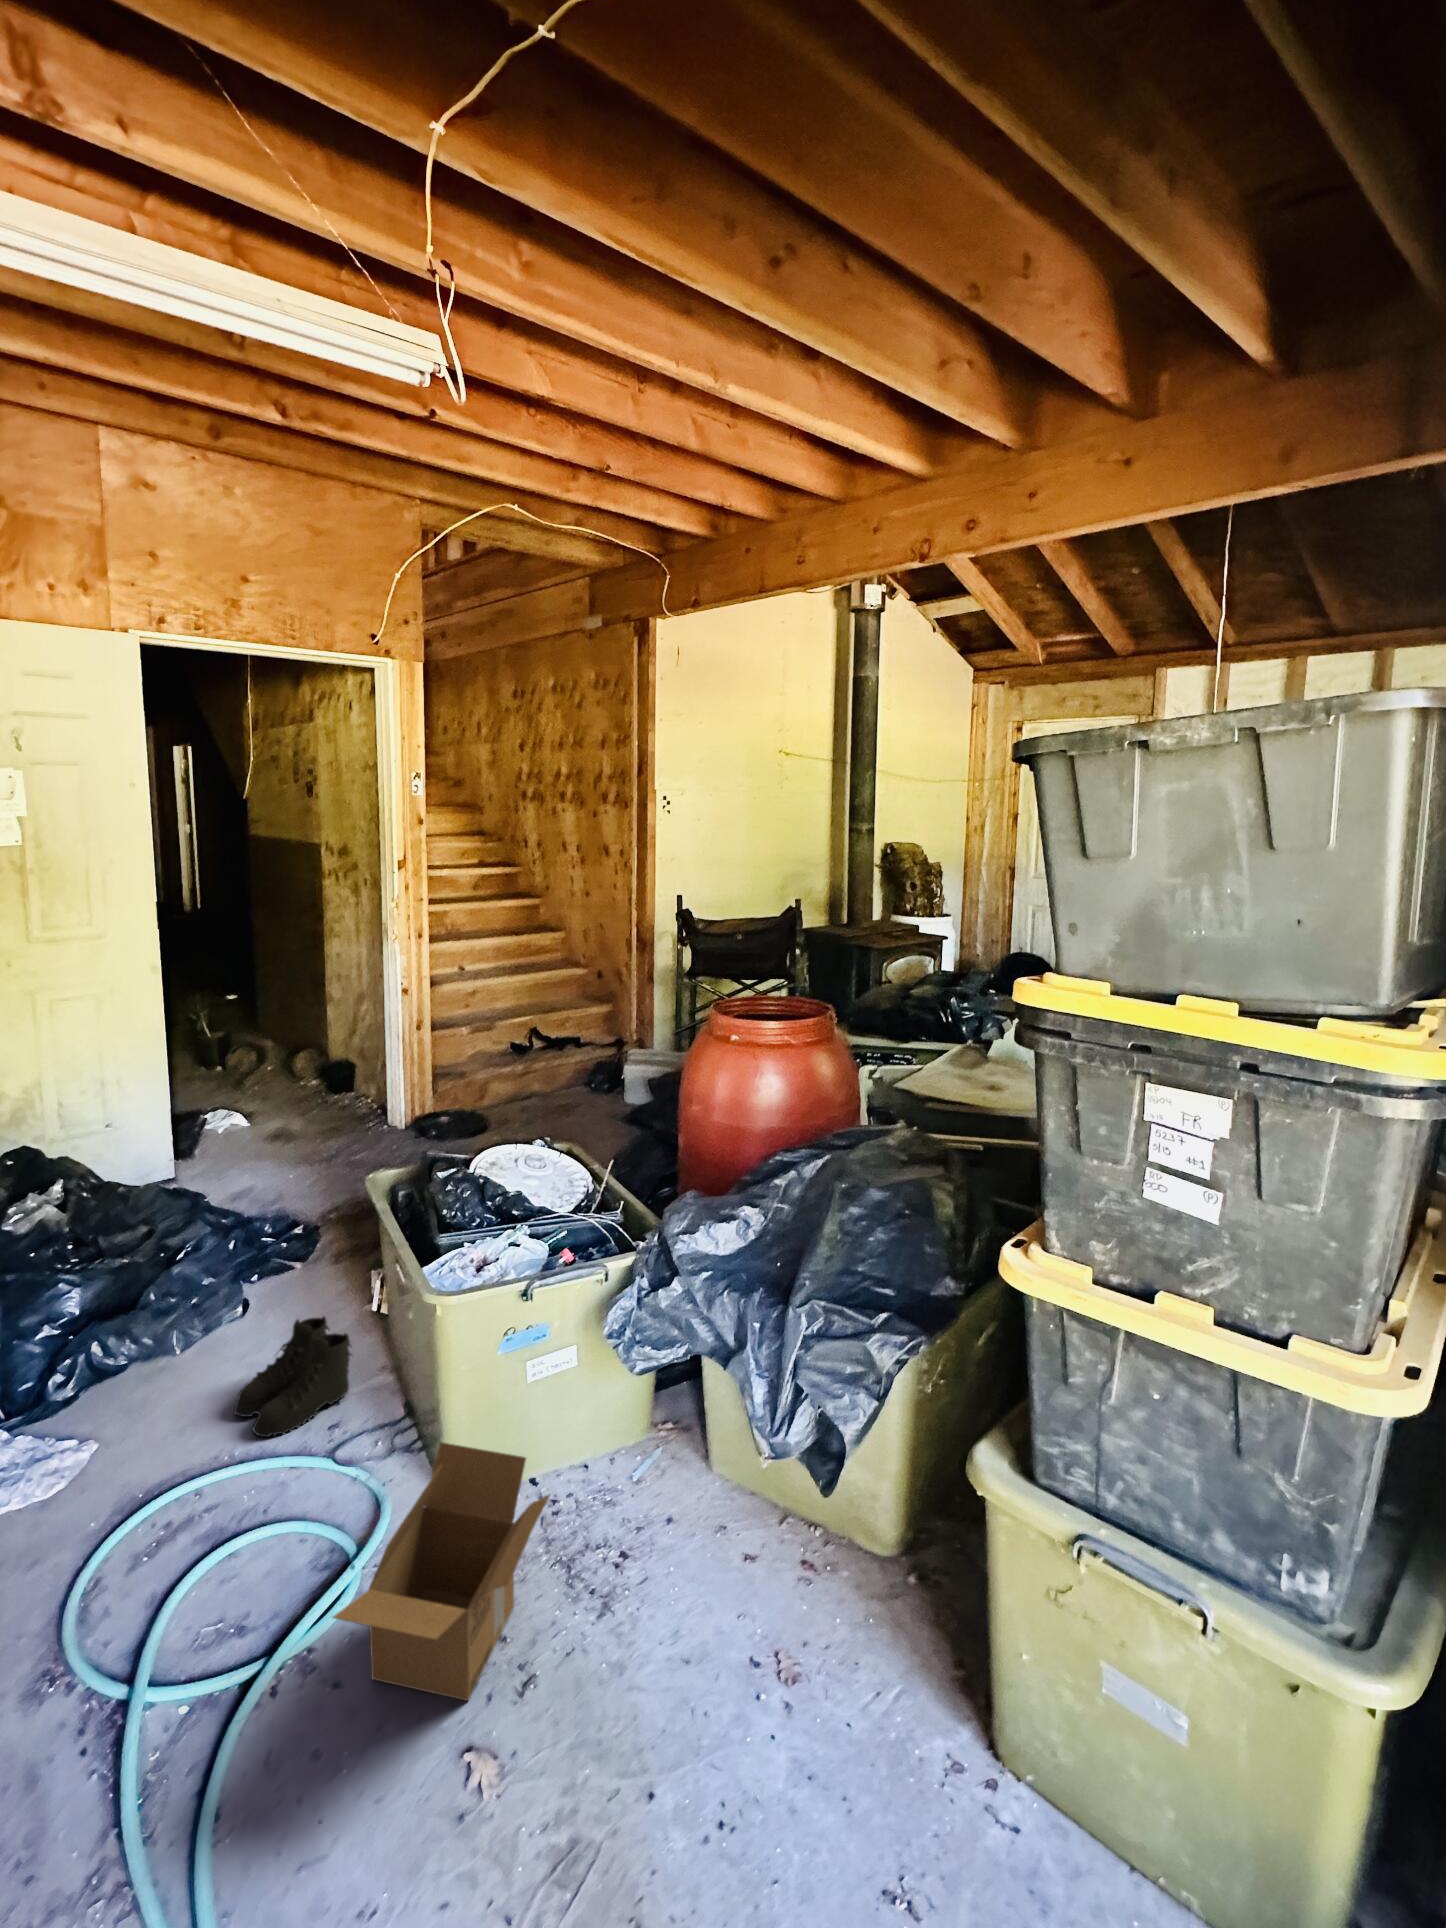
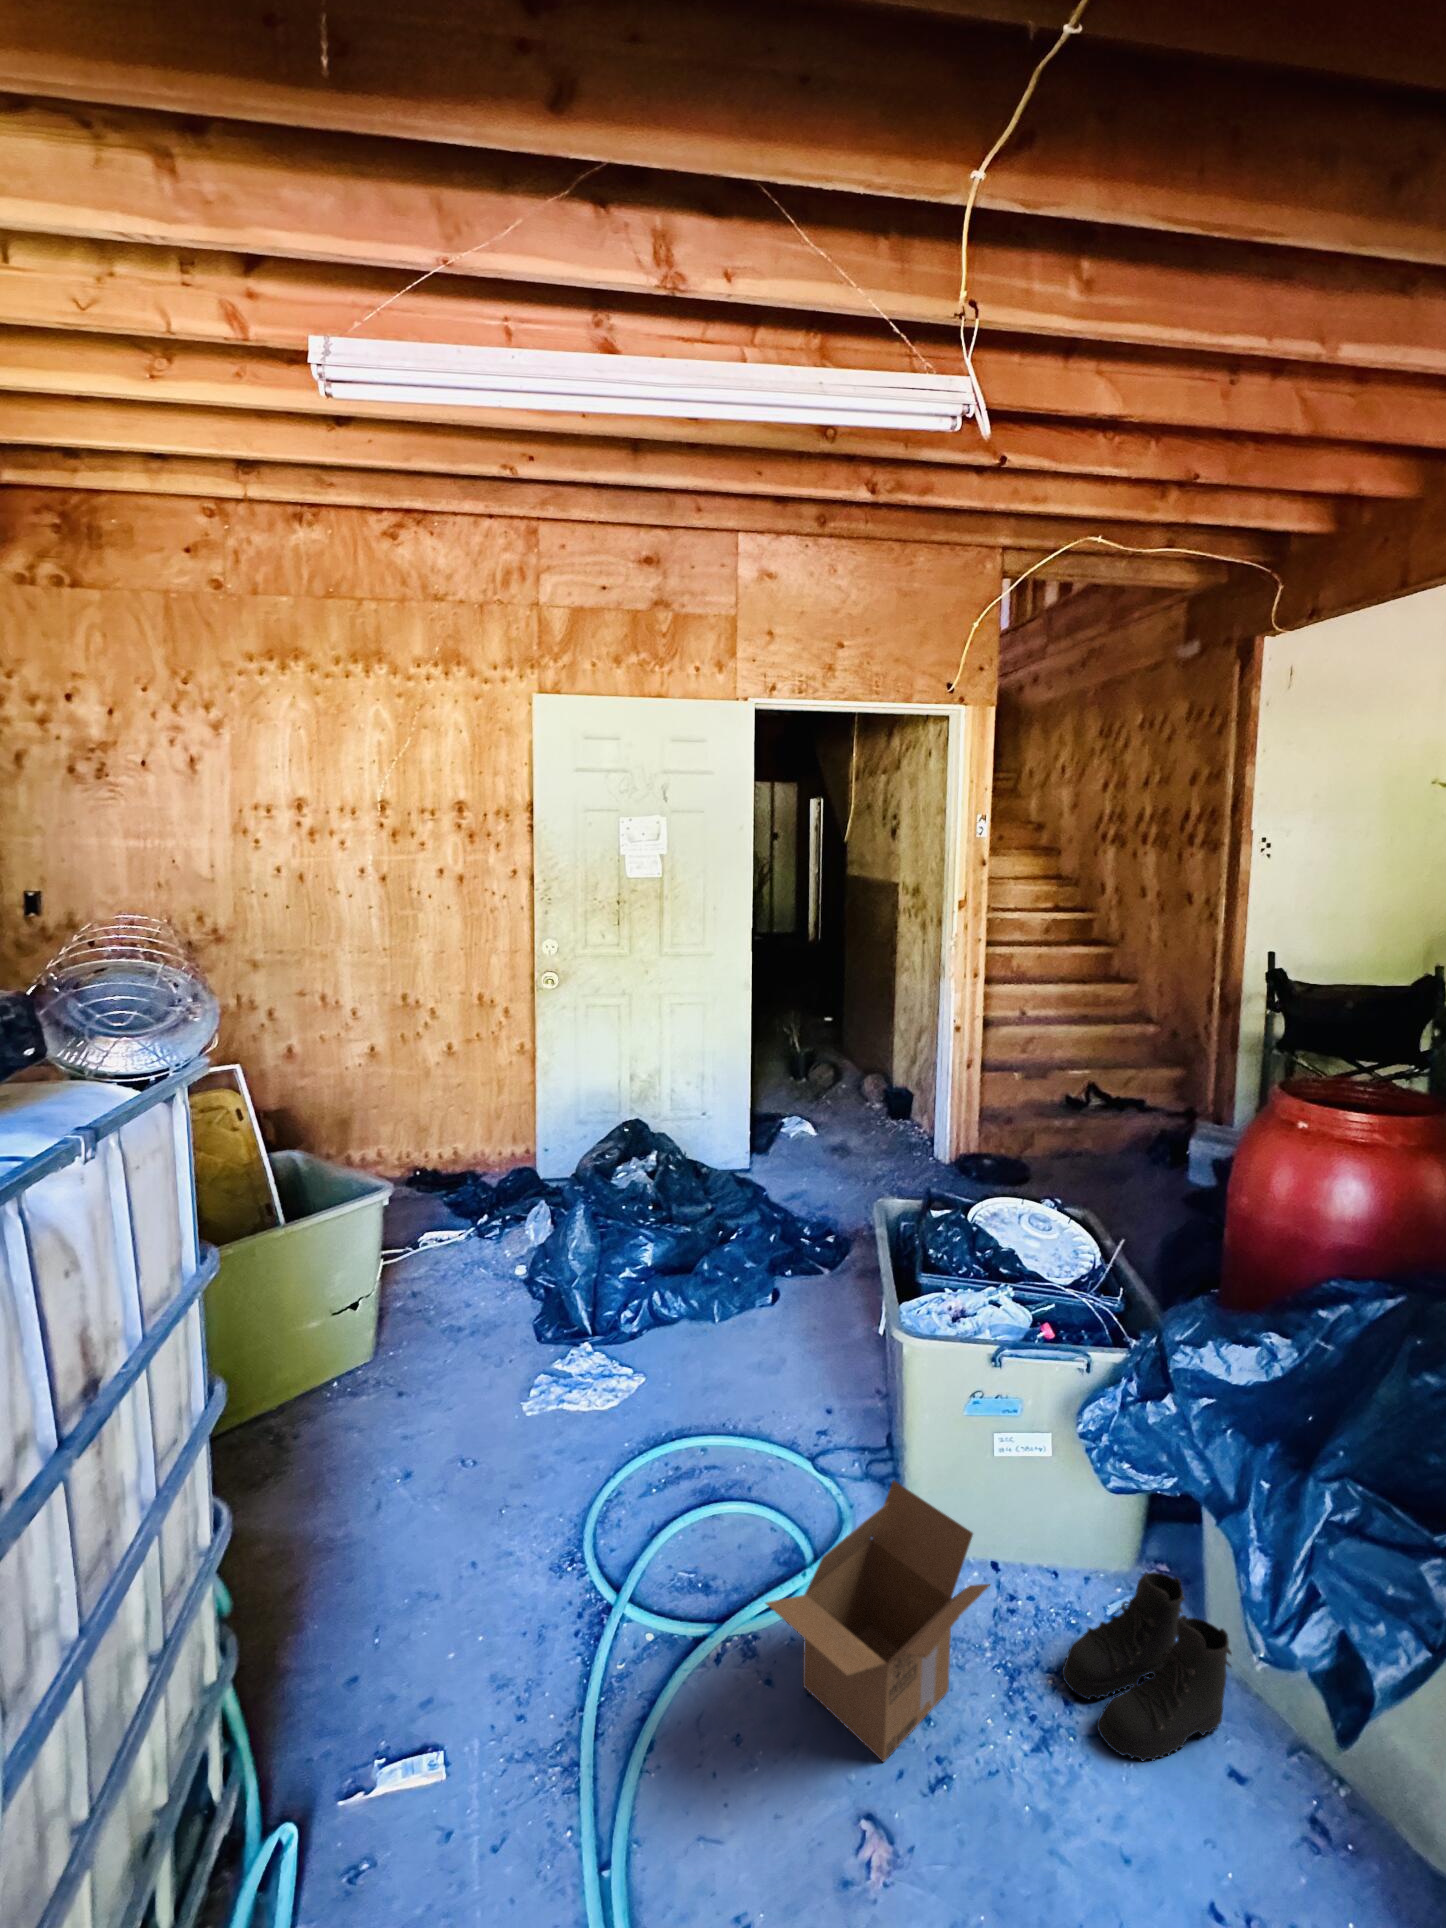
boots: present [234,1316,352,1437] -> present [1062,1572,1232,1761]

